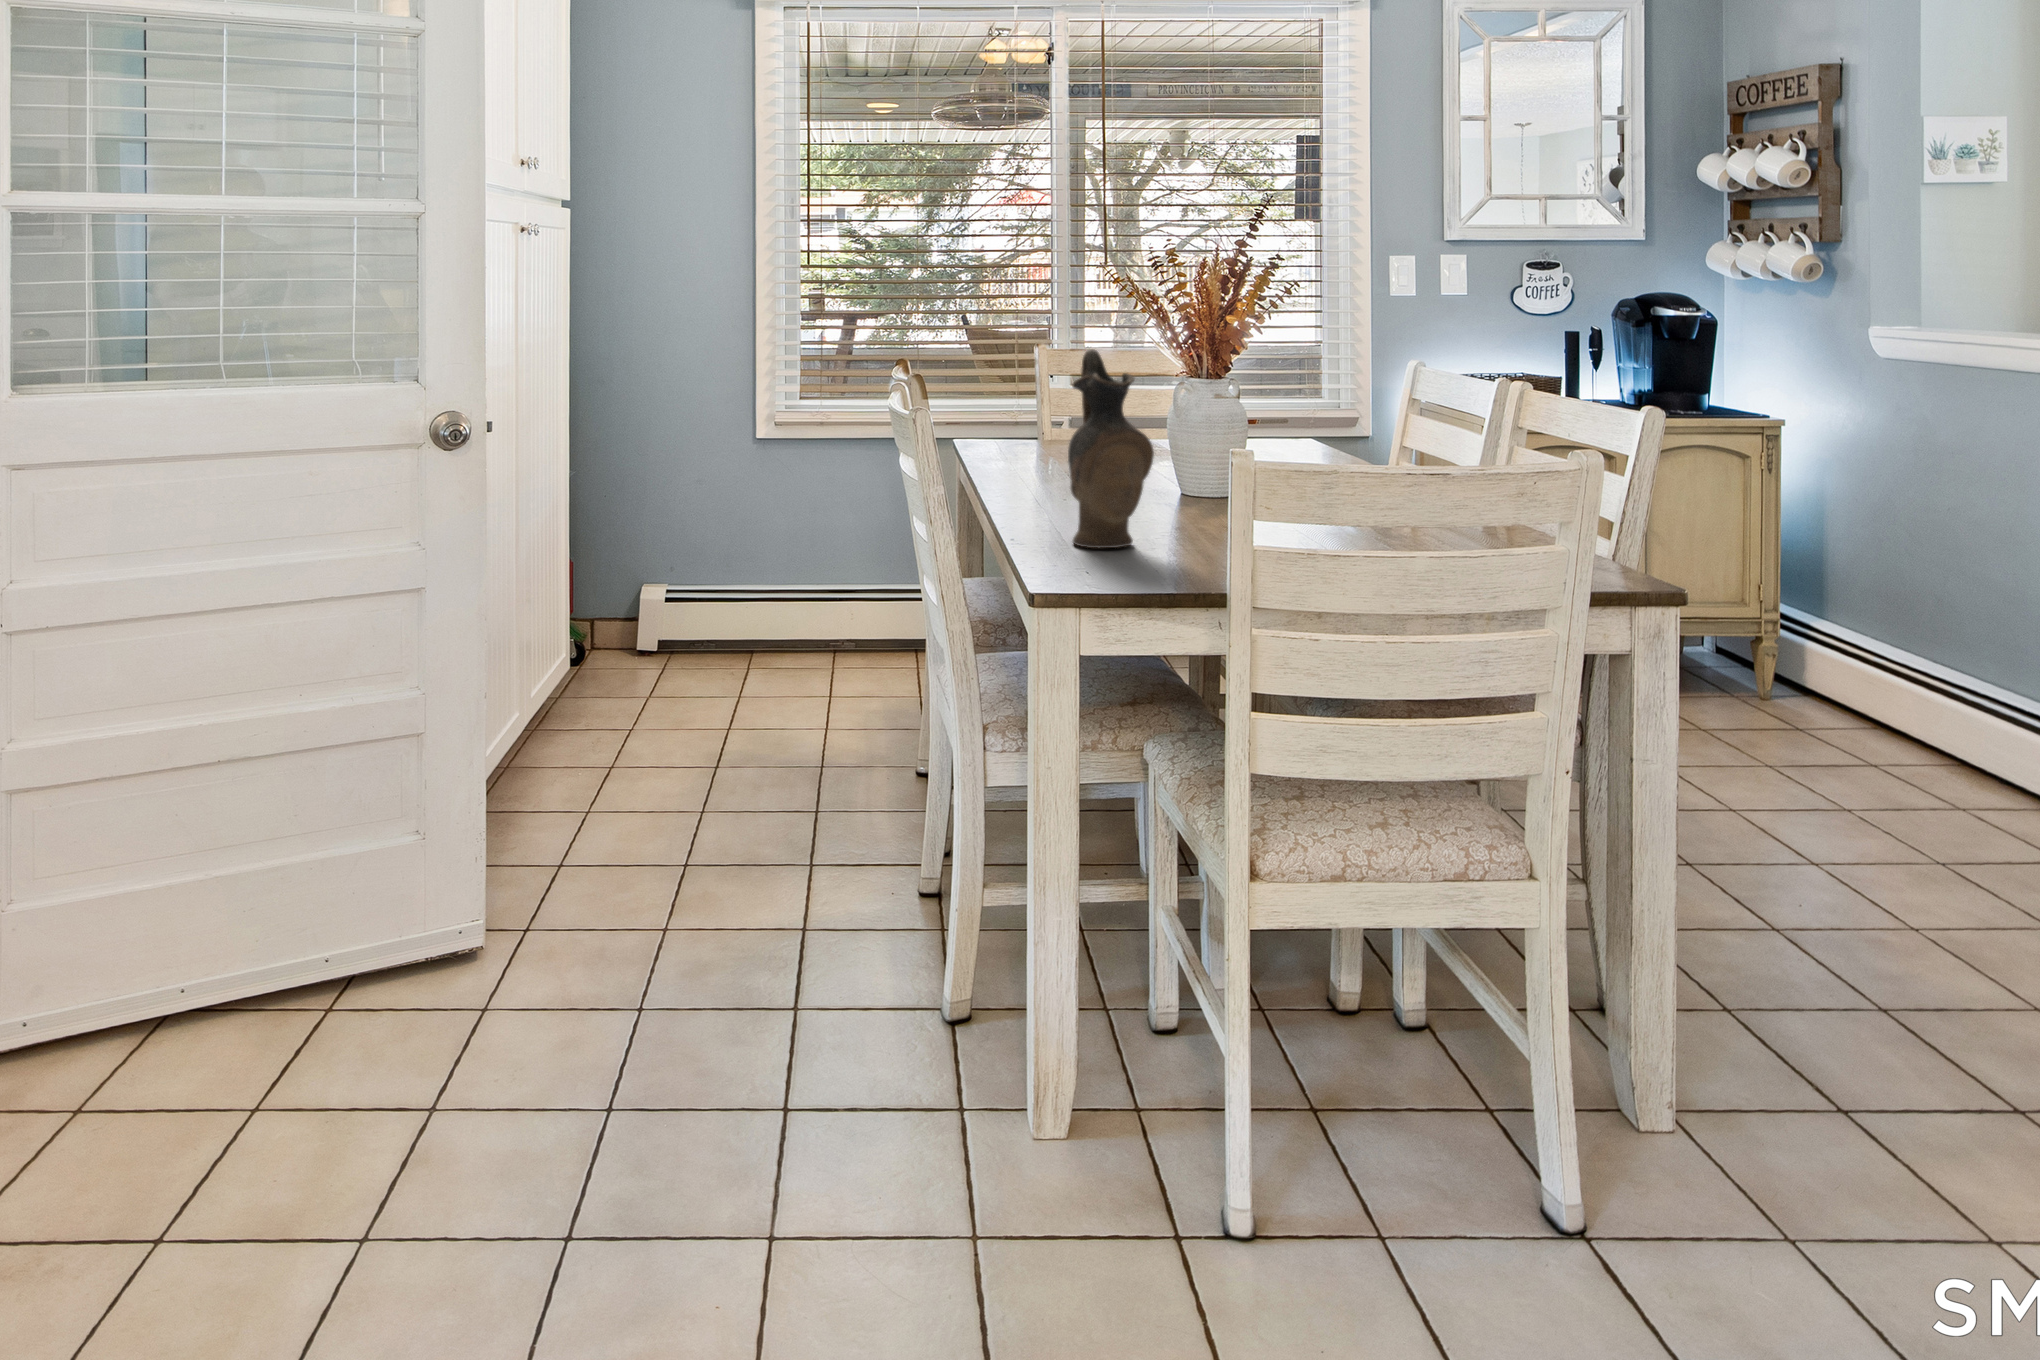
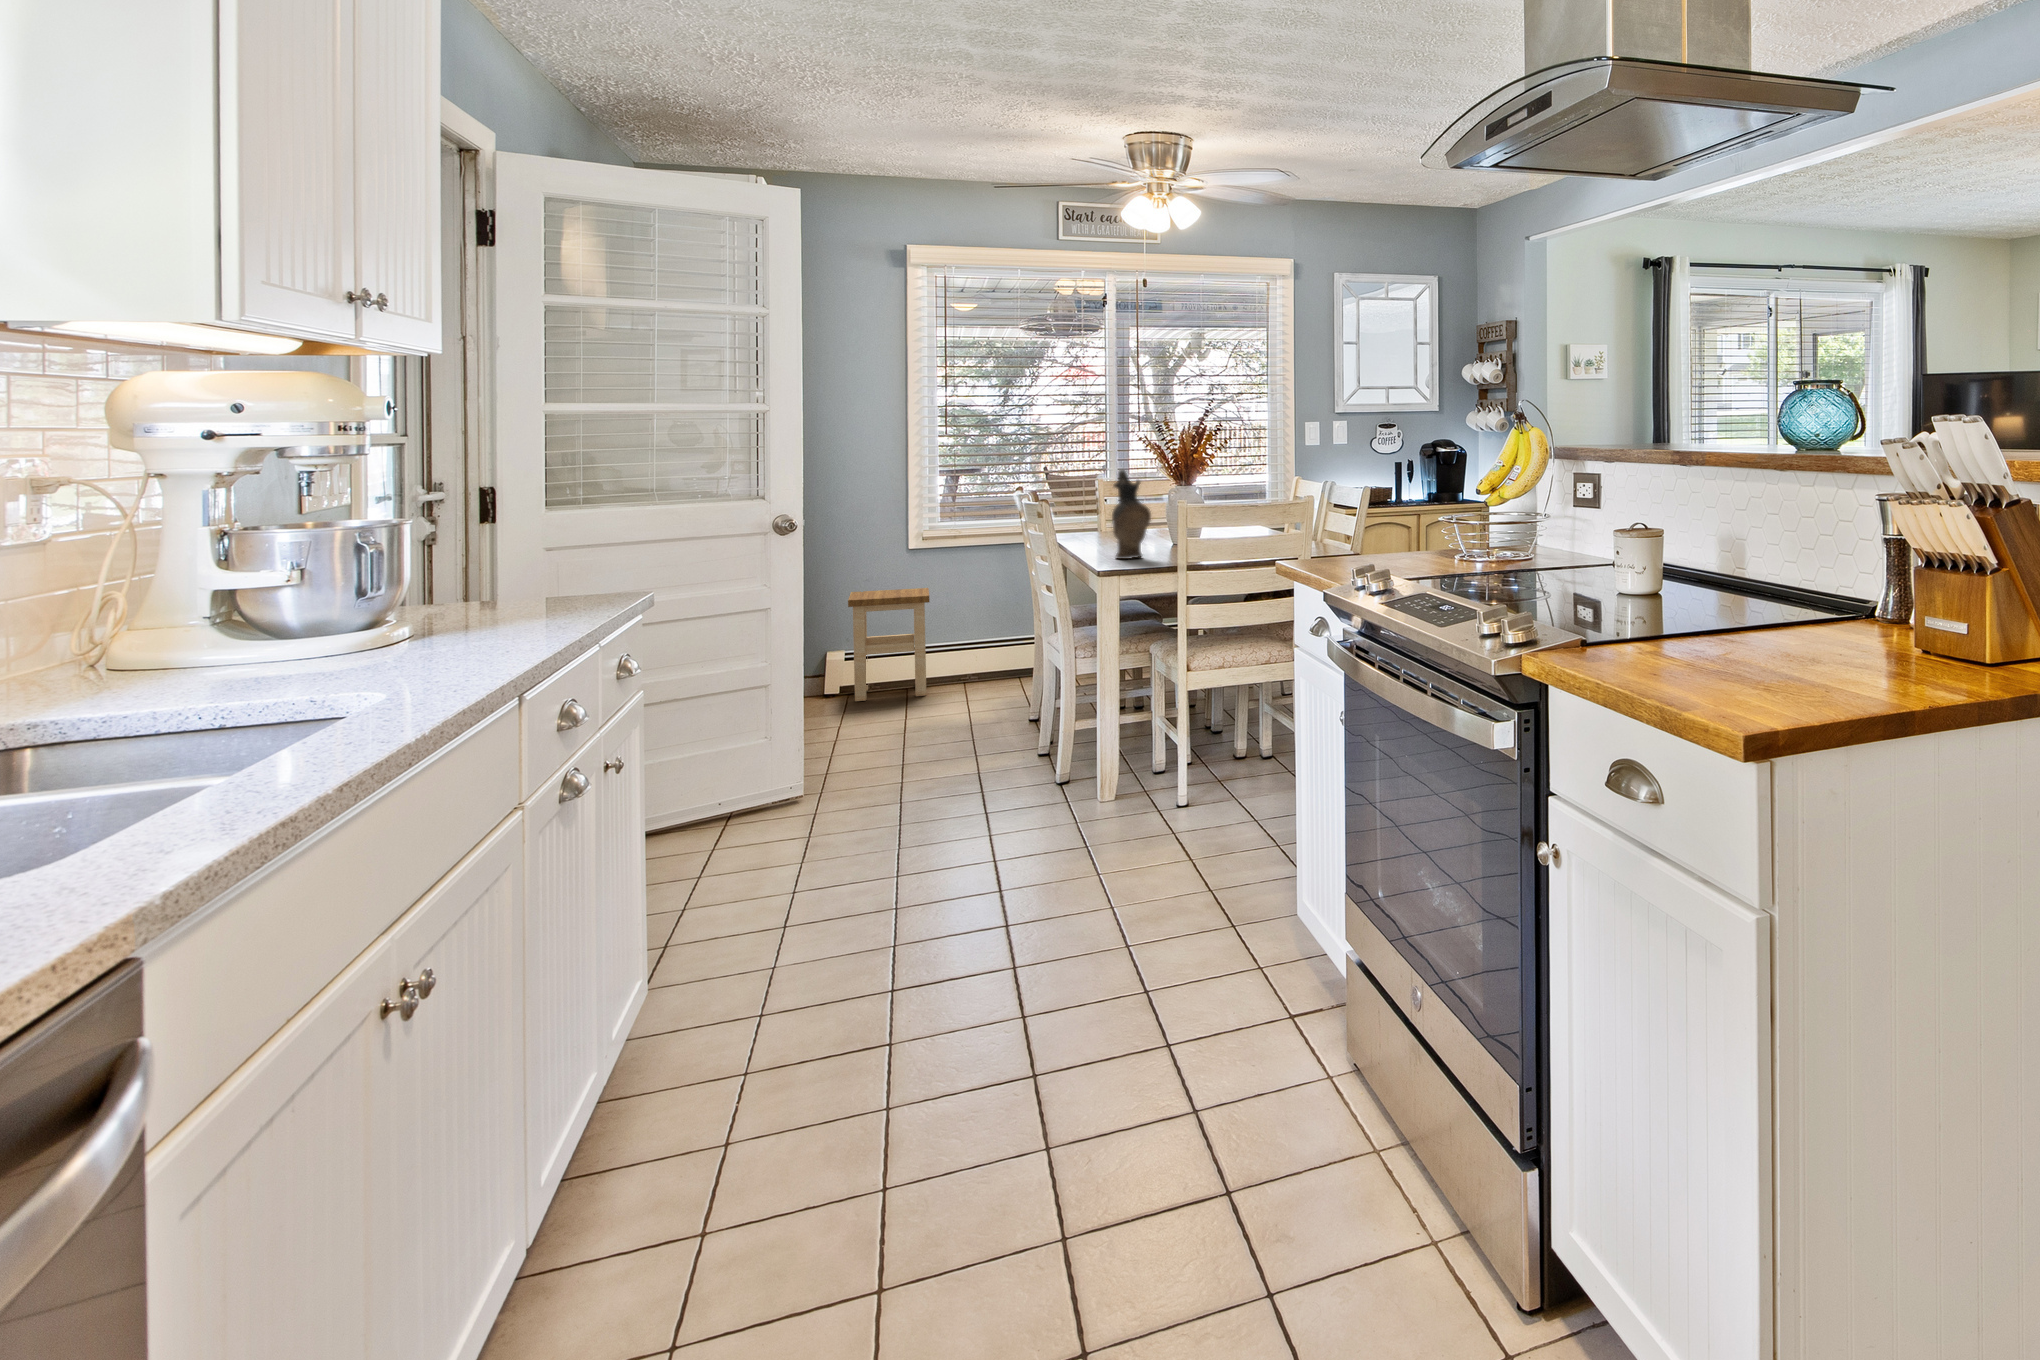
stool: none [656,508,780,684] -> present [848,588,929,701]

